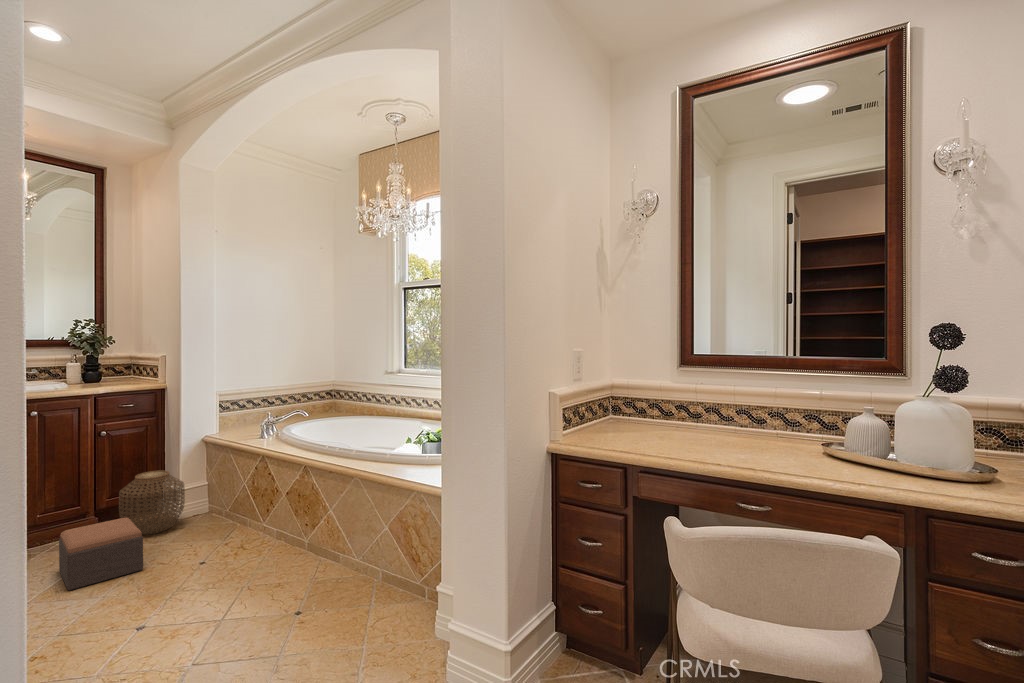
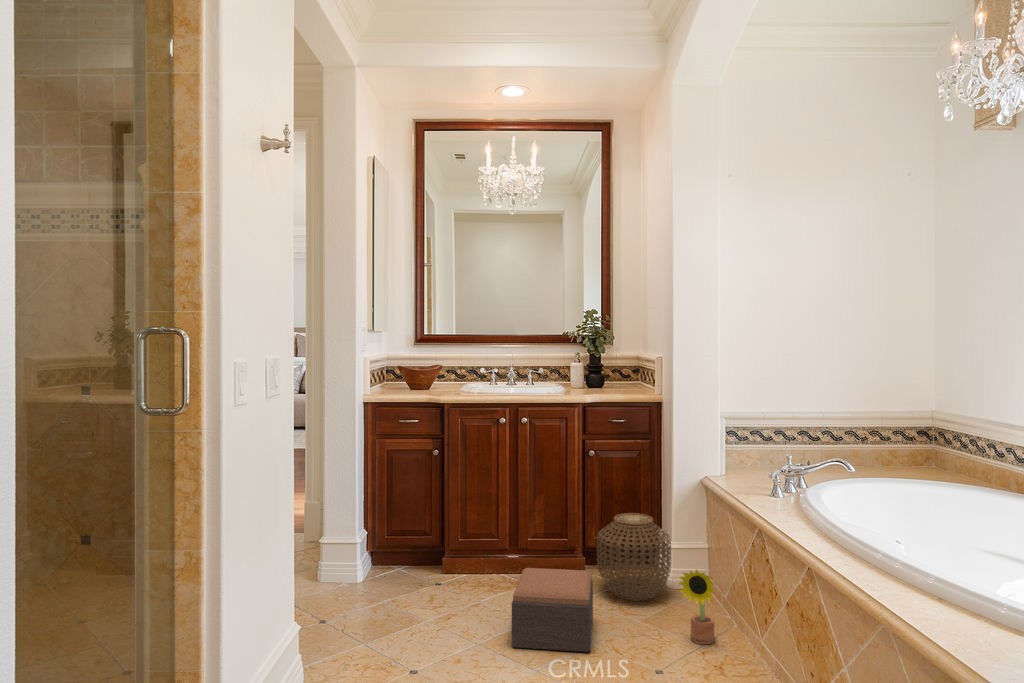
decorative plant: none [206,491,234,540] -> present [678,570,715,644]

